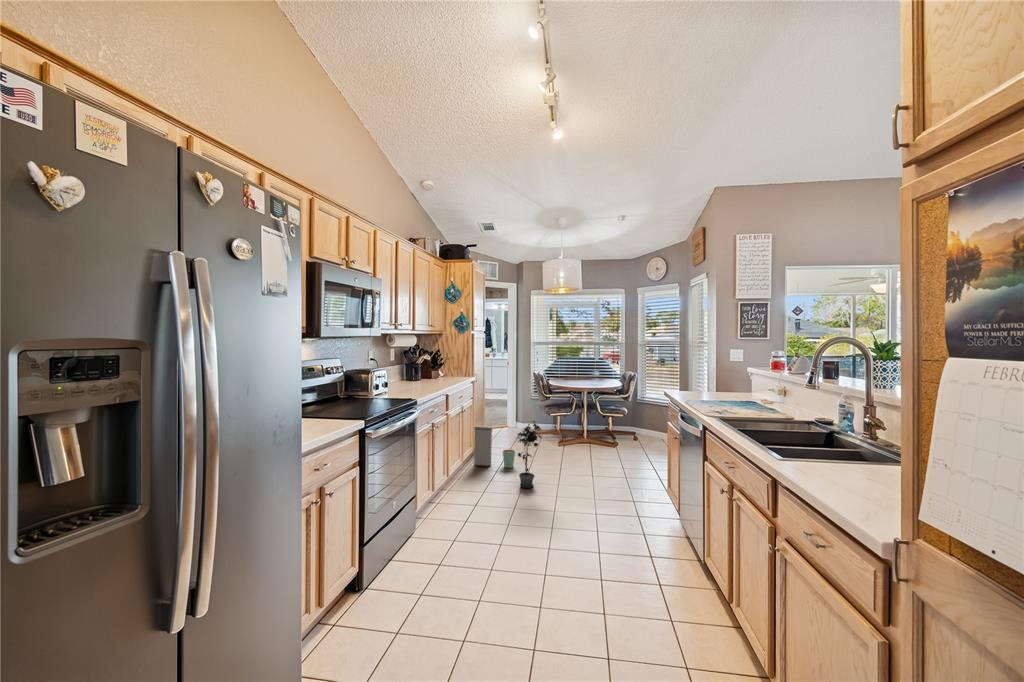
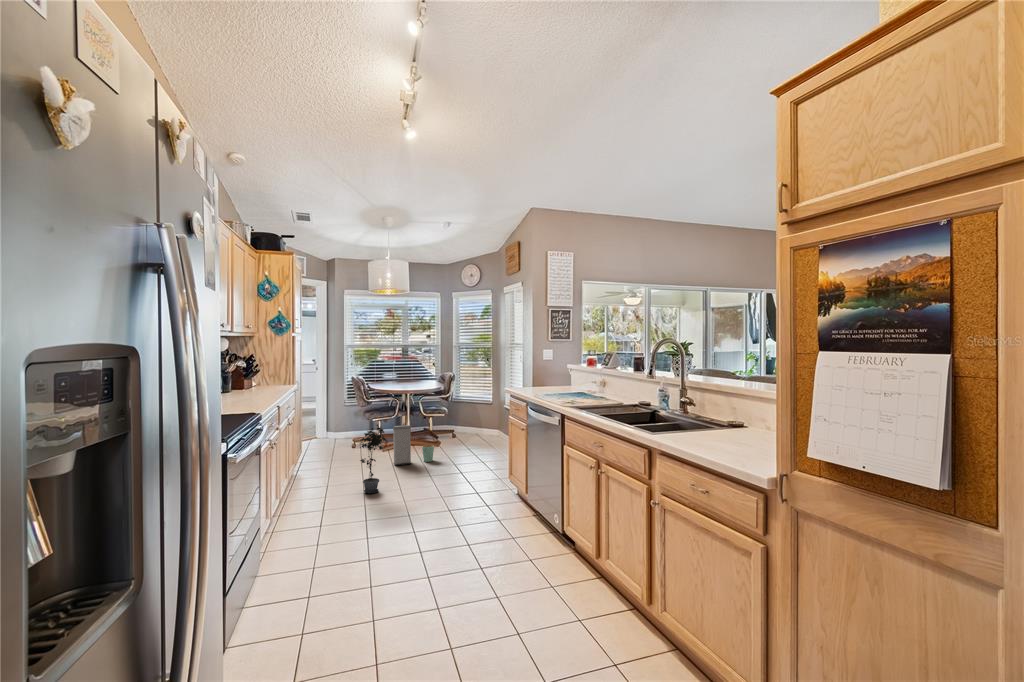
trash can: present [474,426,515,468] -> present [393,425,434,465]

